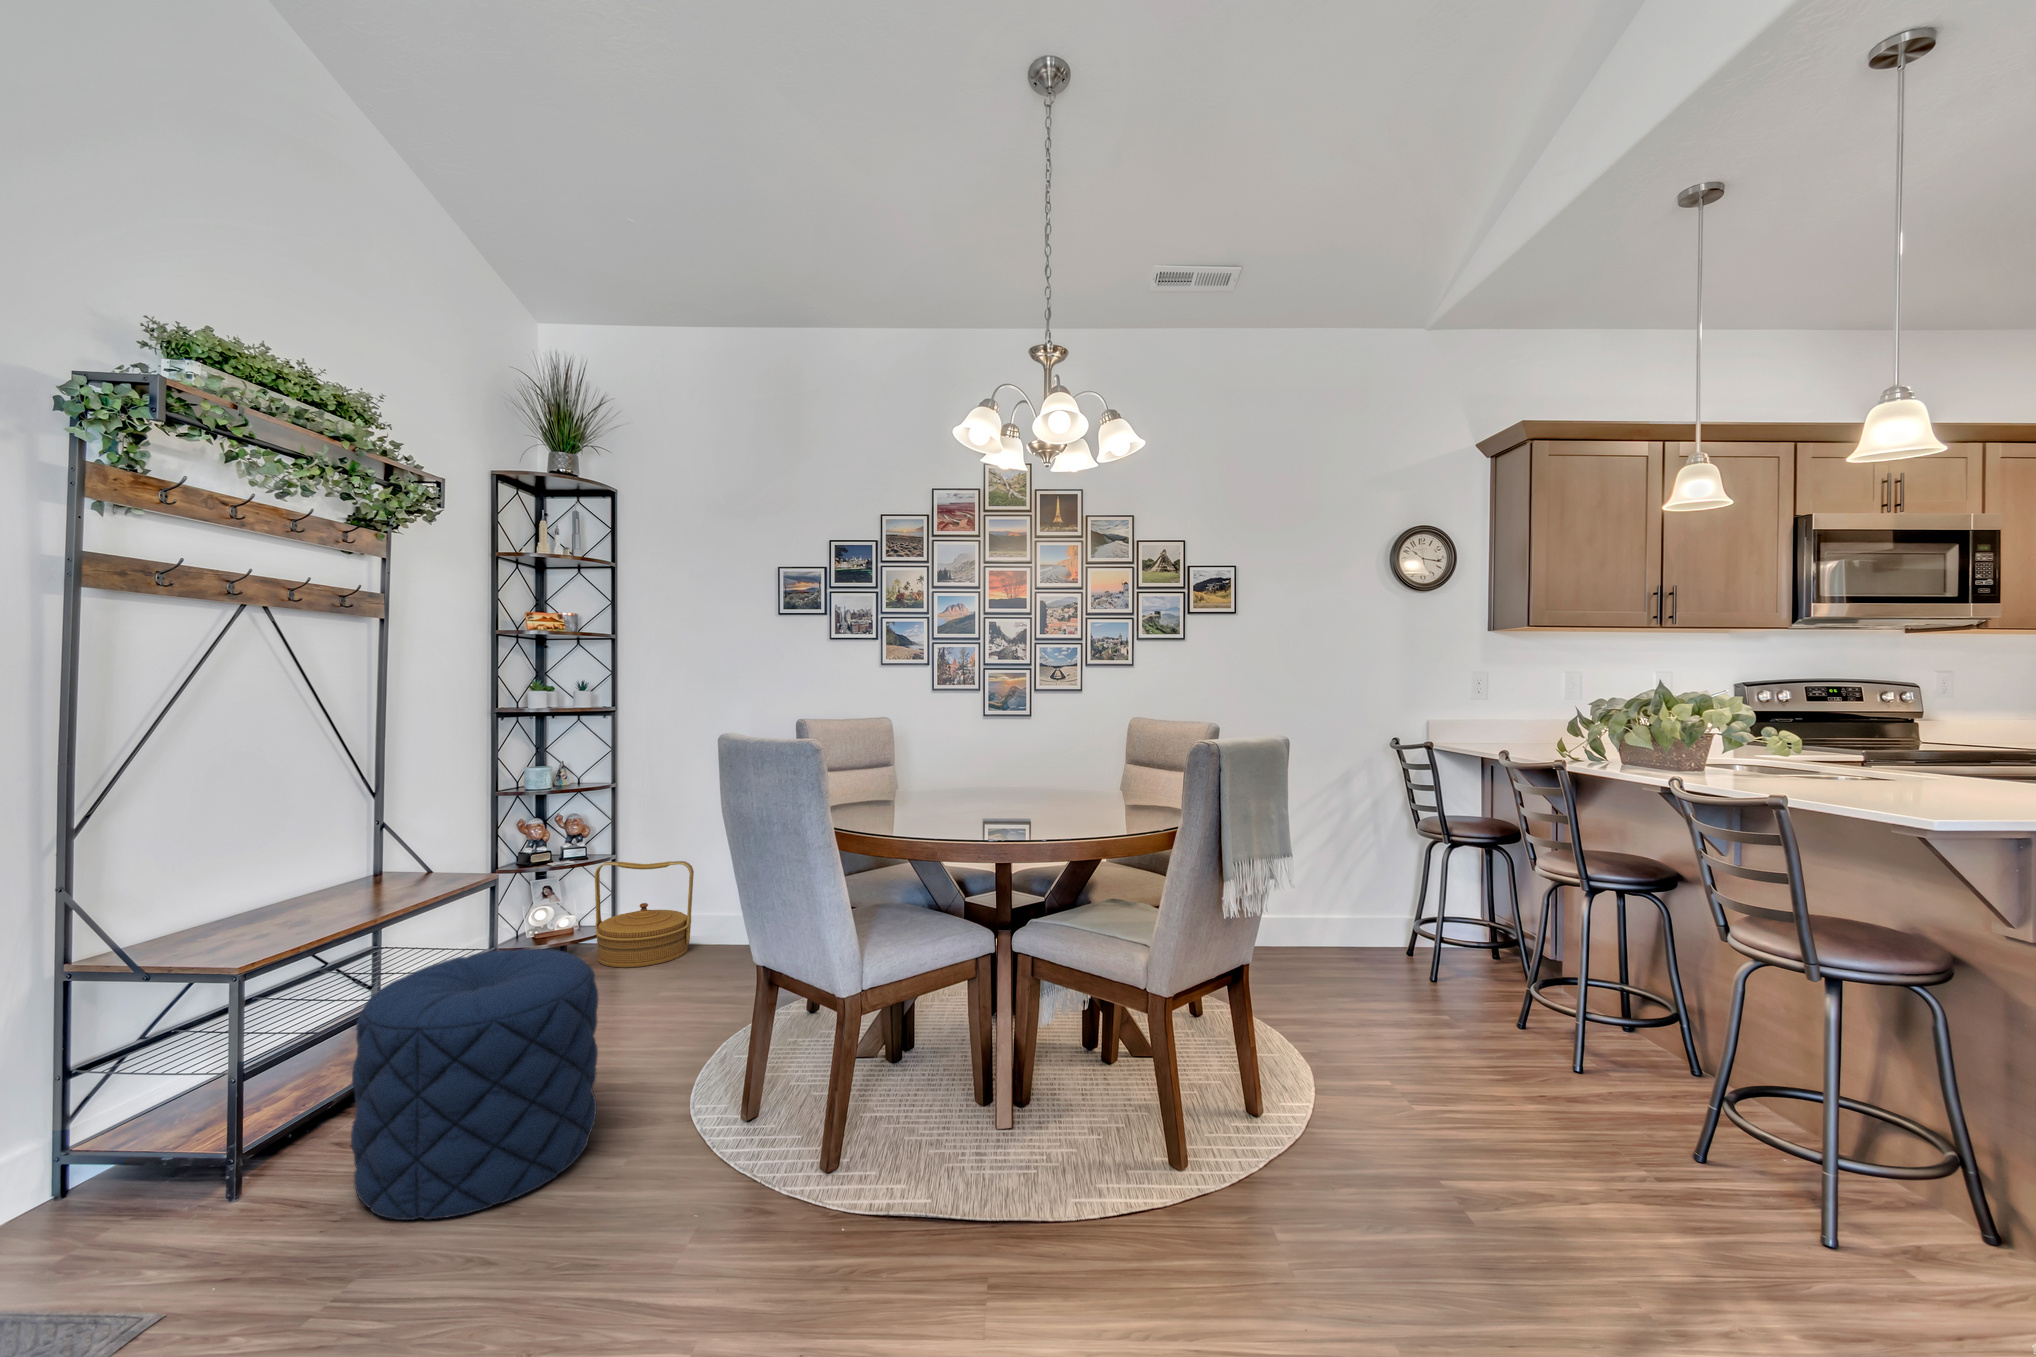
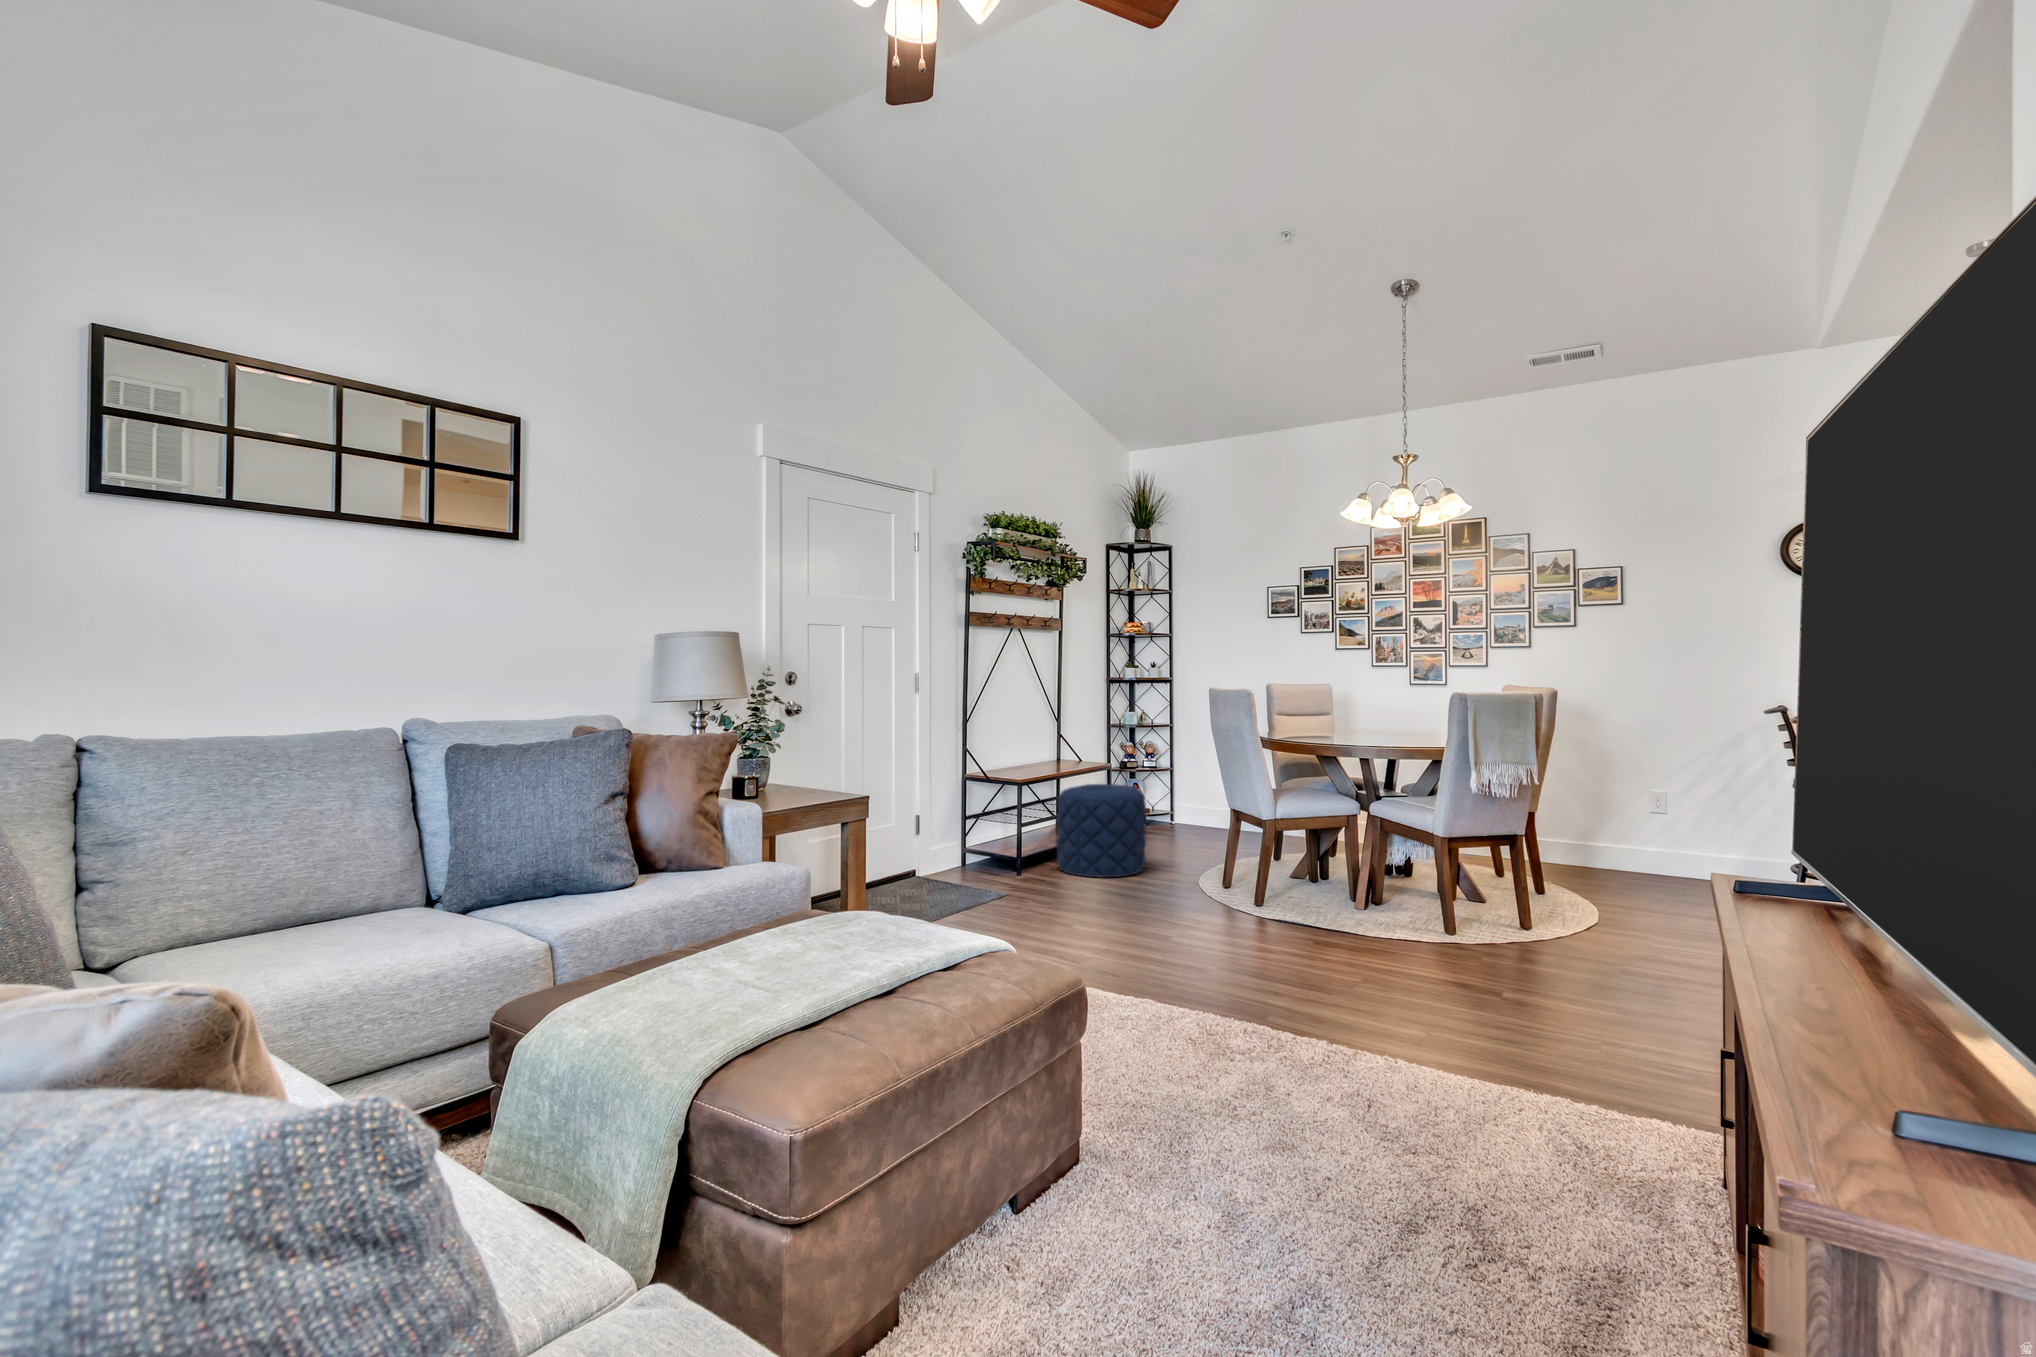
woven basket: present [595,861,694,968] -> none [1160,771,1214,832]

